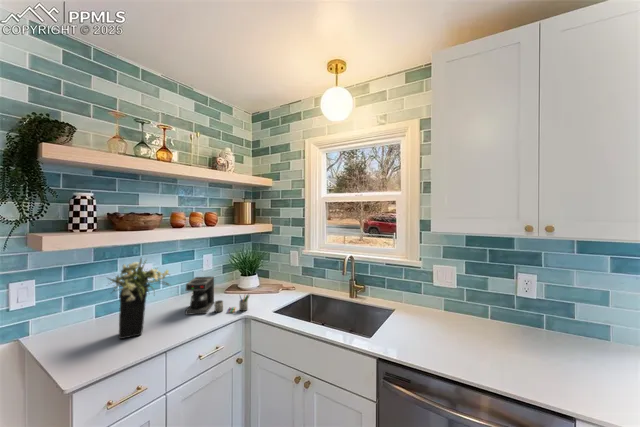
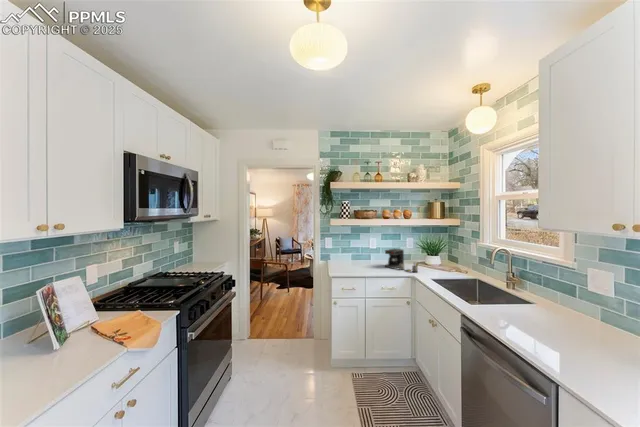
flower arrangement: present [109,258,169,339] -> none [349,232,376,268]

